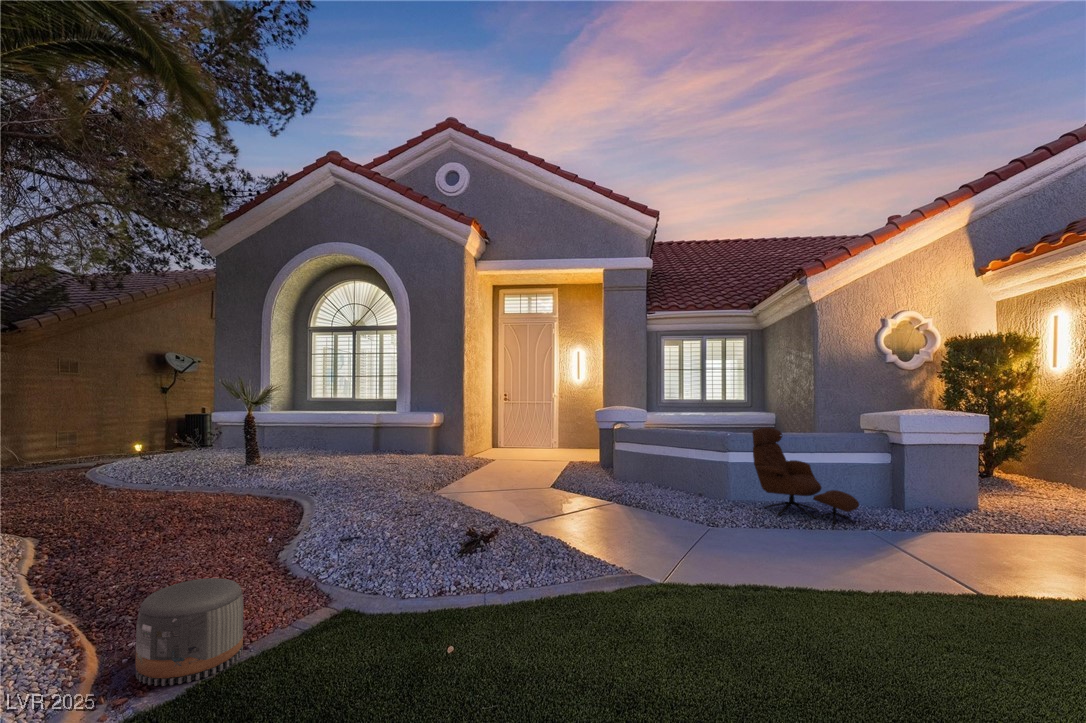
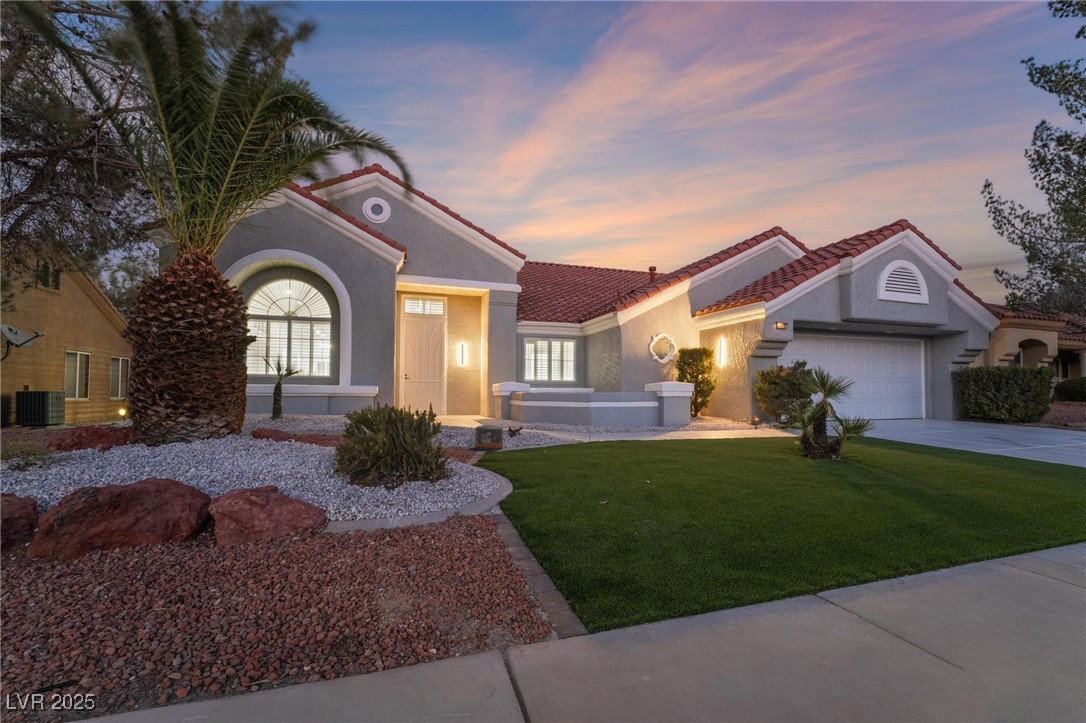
lounge chair: present [752,428,859,524] -> none [604,390,648,430]

